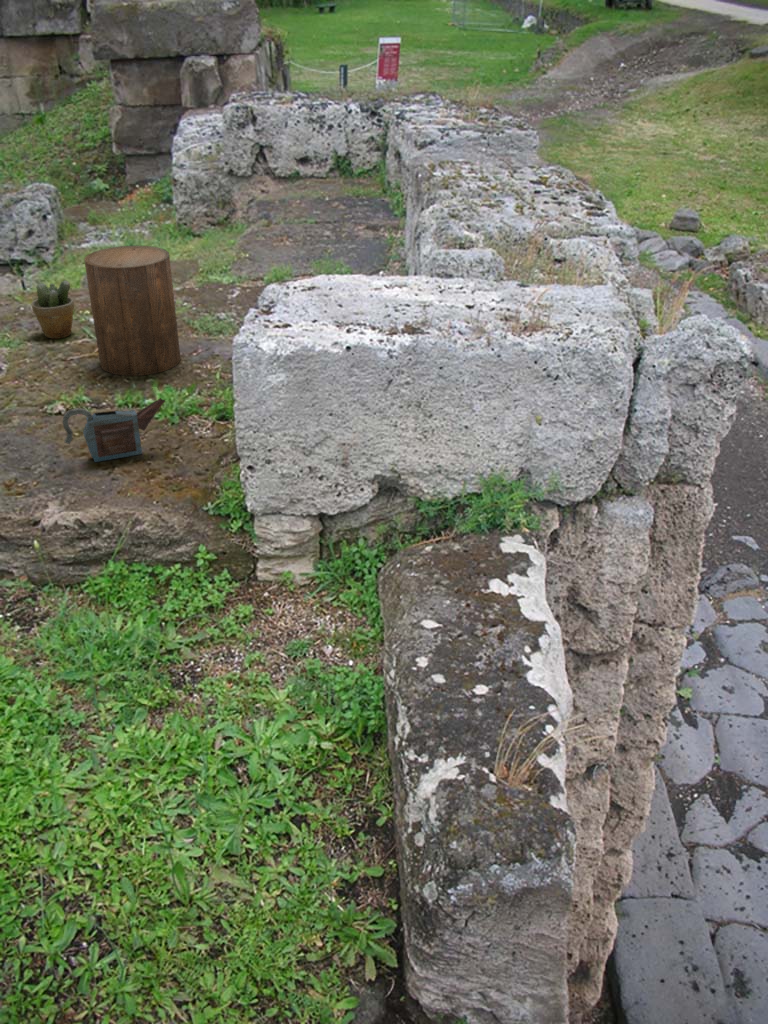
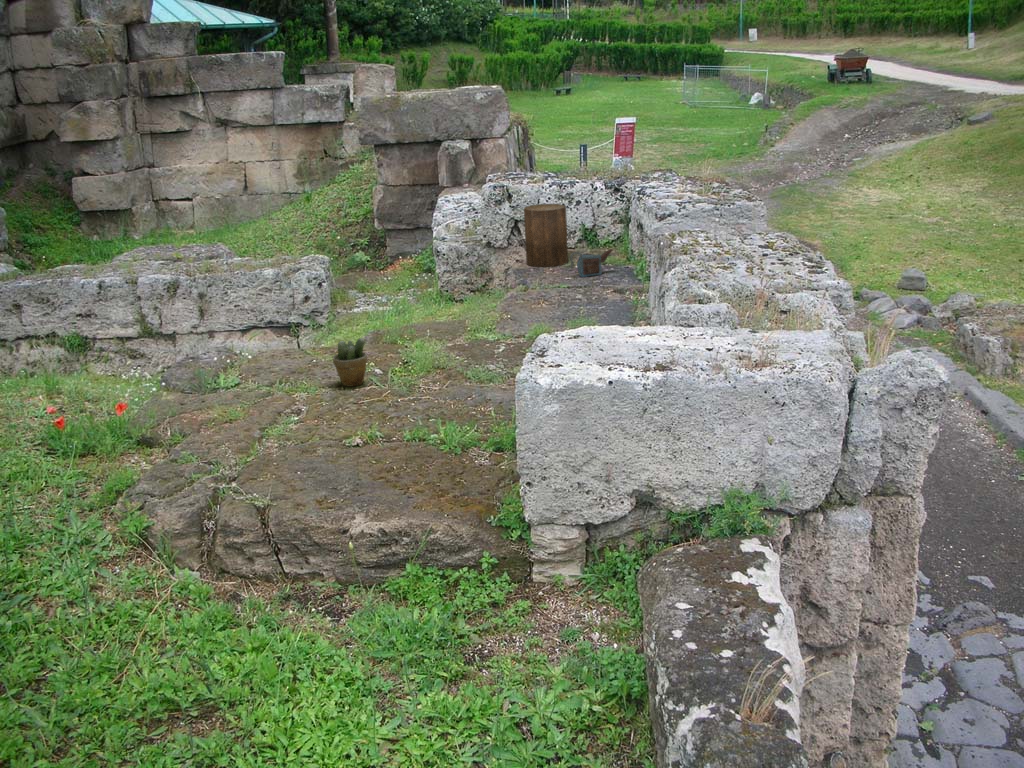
stool: present [85,246,181,376] -> present [524,204,568,267]
watering can: present [62,398,165,462] -> present [570,249,612,277]

